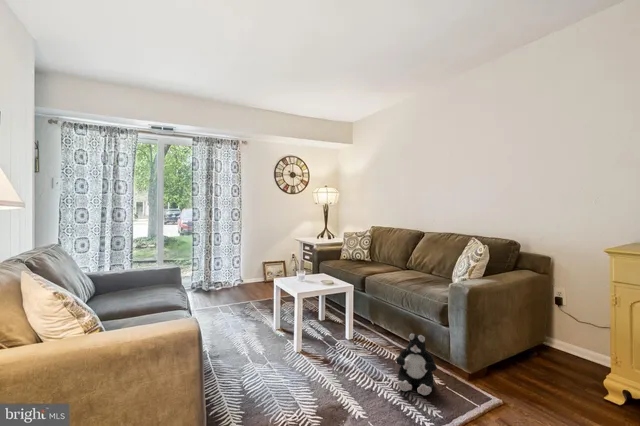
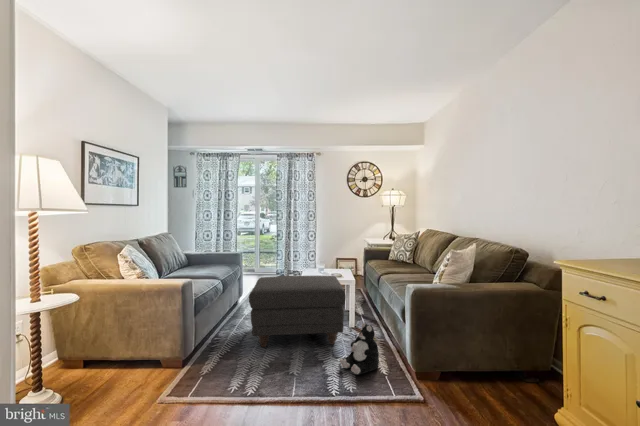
ottoman: none [242,283,374,391] -> present [249,276,346,347]

